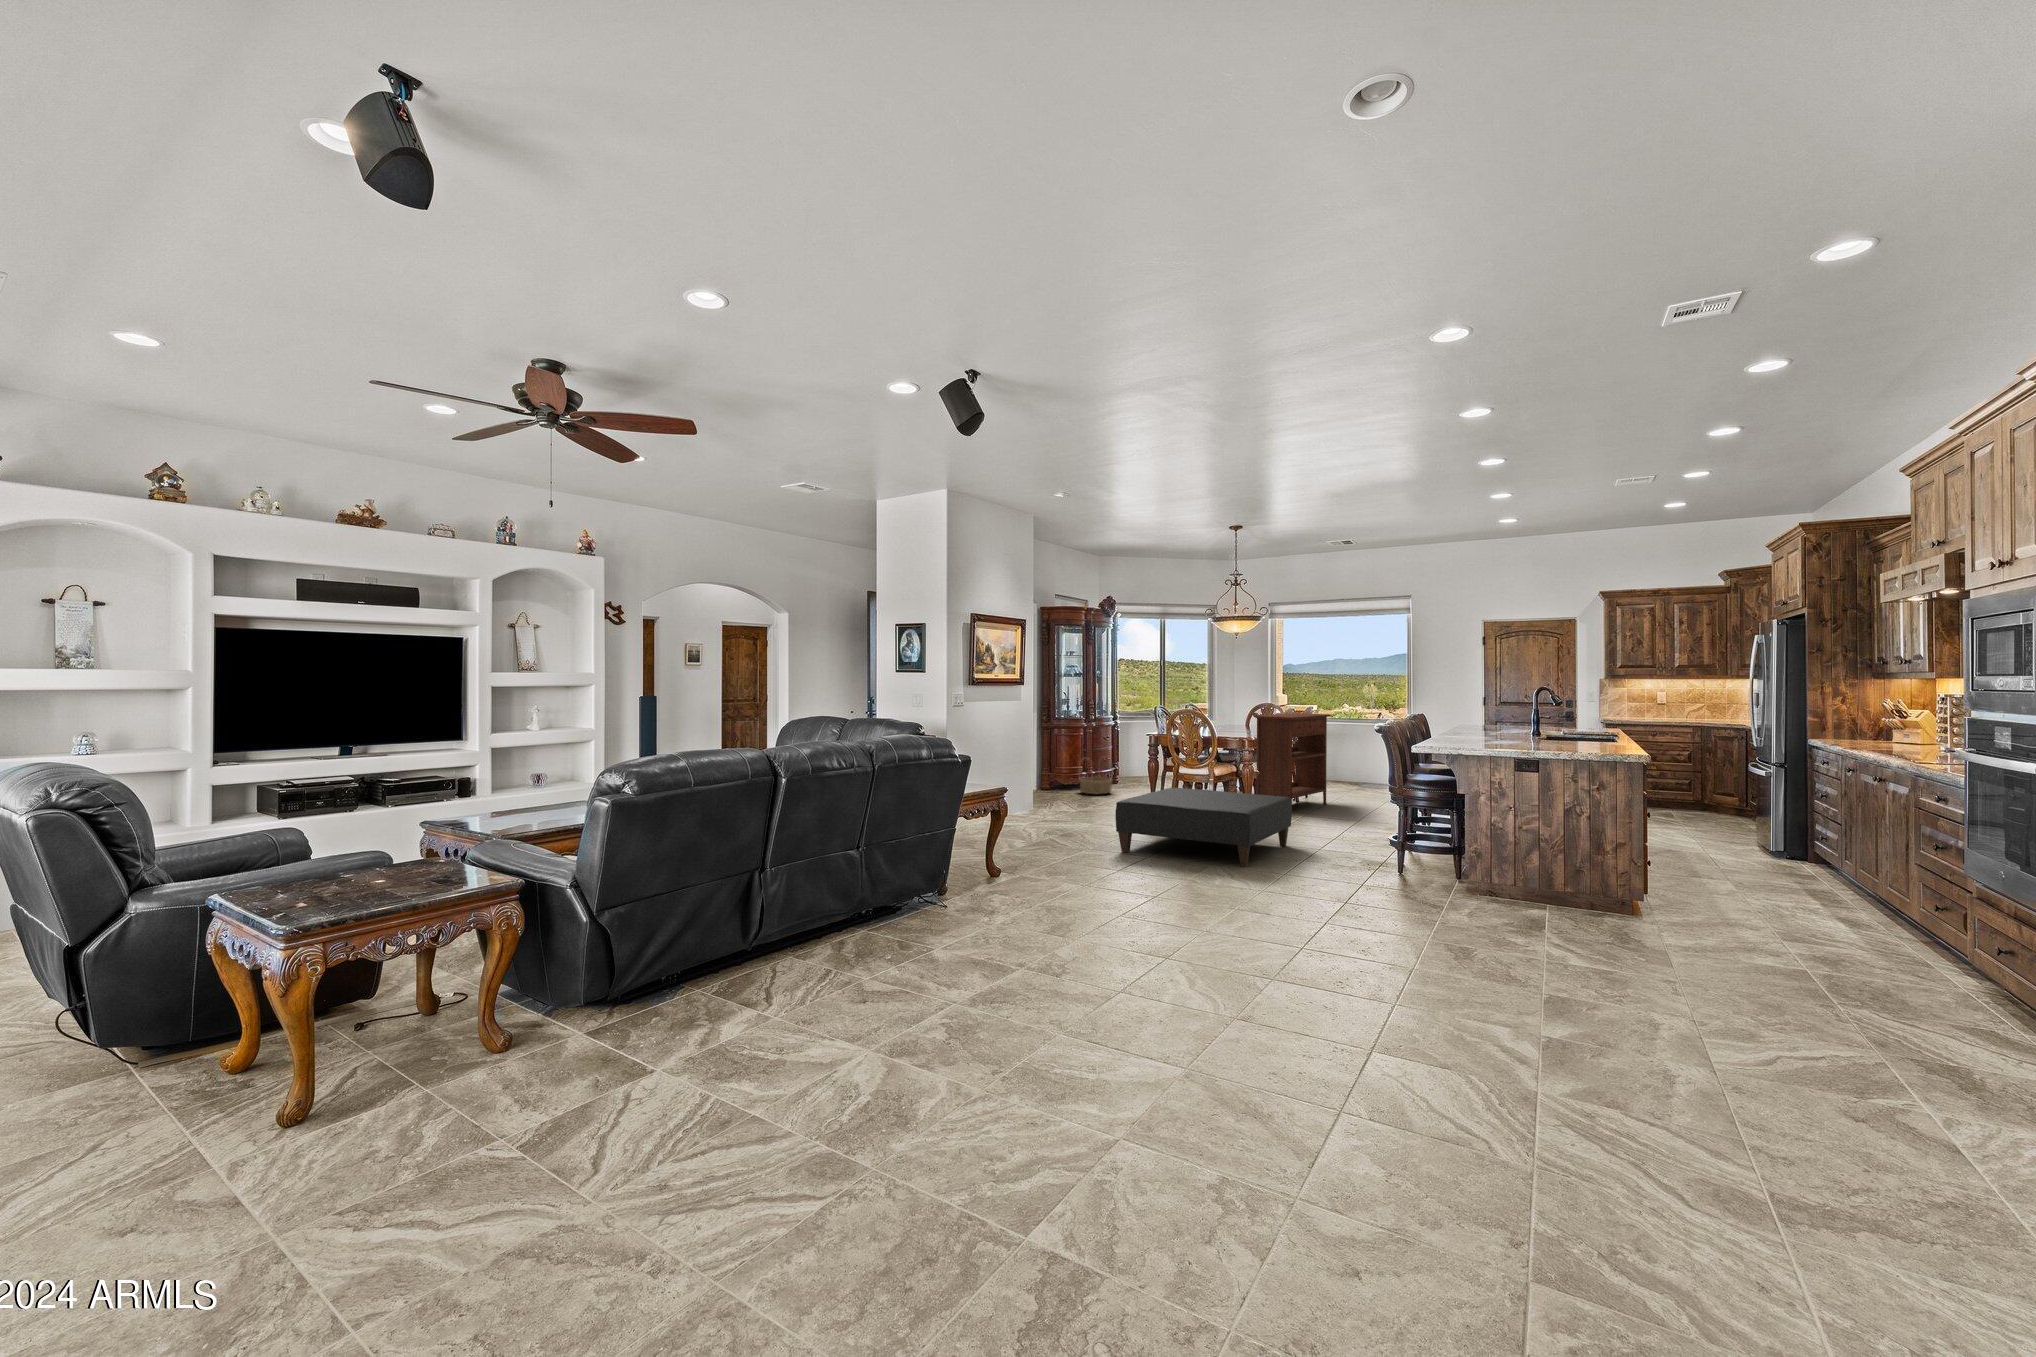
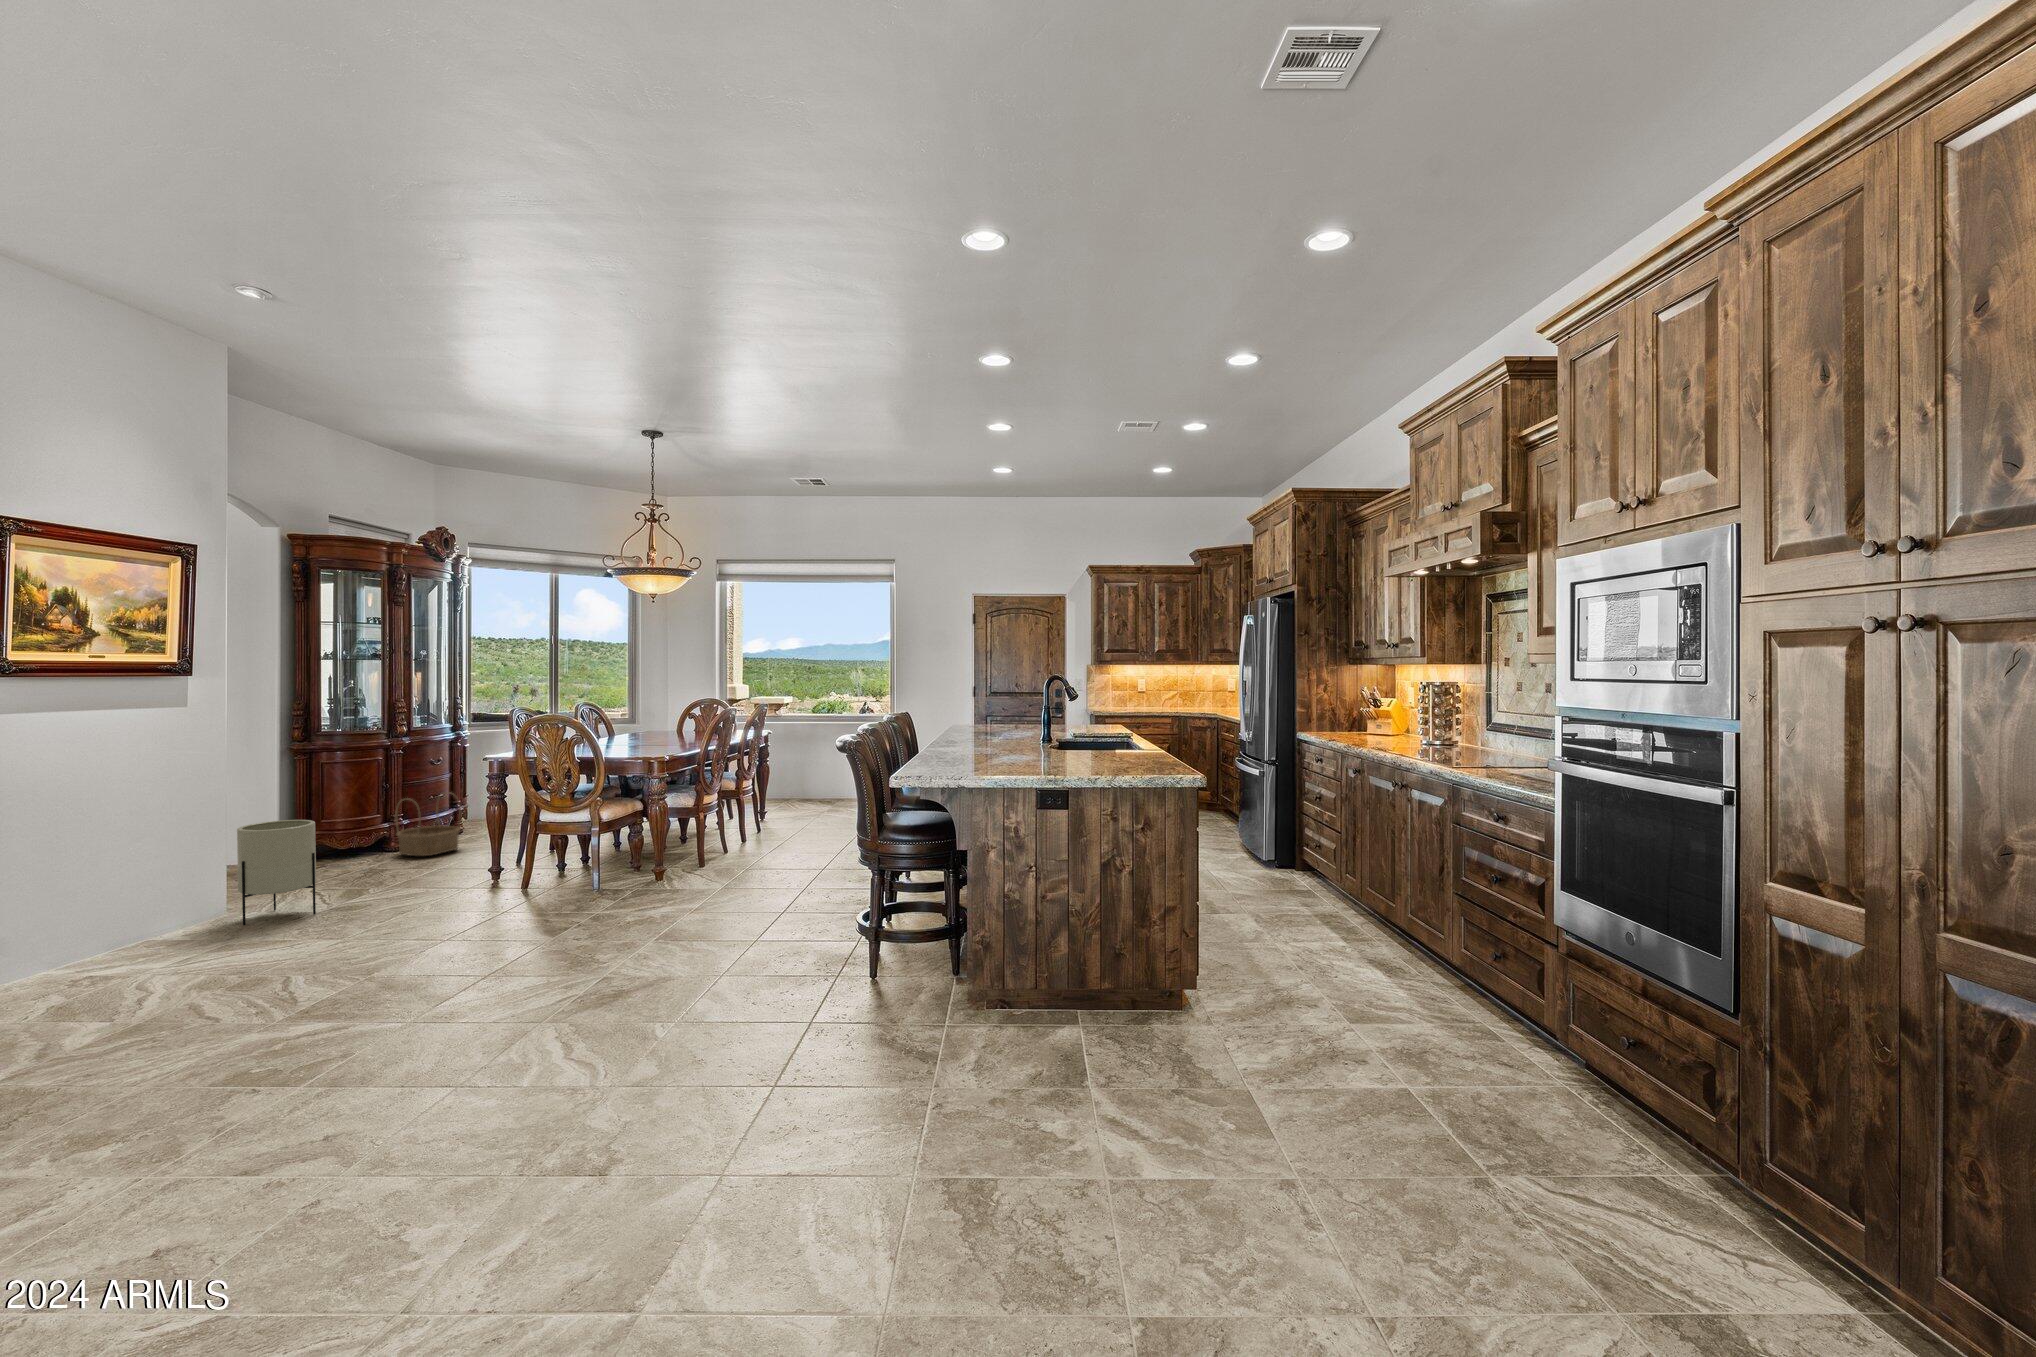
console table: present [1255,713,1332,804] -> none [683,714,795,860]
planter: none [1023,761,1057,815] -> present [237,820,316,925]
ottoman: present [1115,788,1292,867] -> none [376,857,722,1005]

